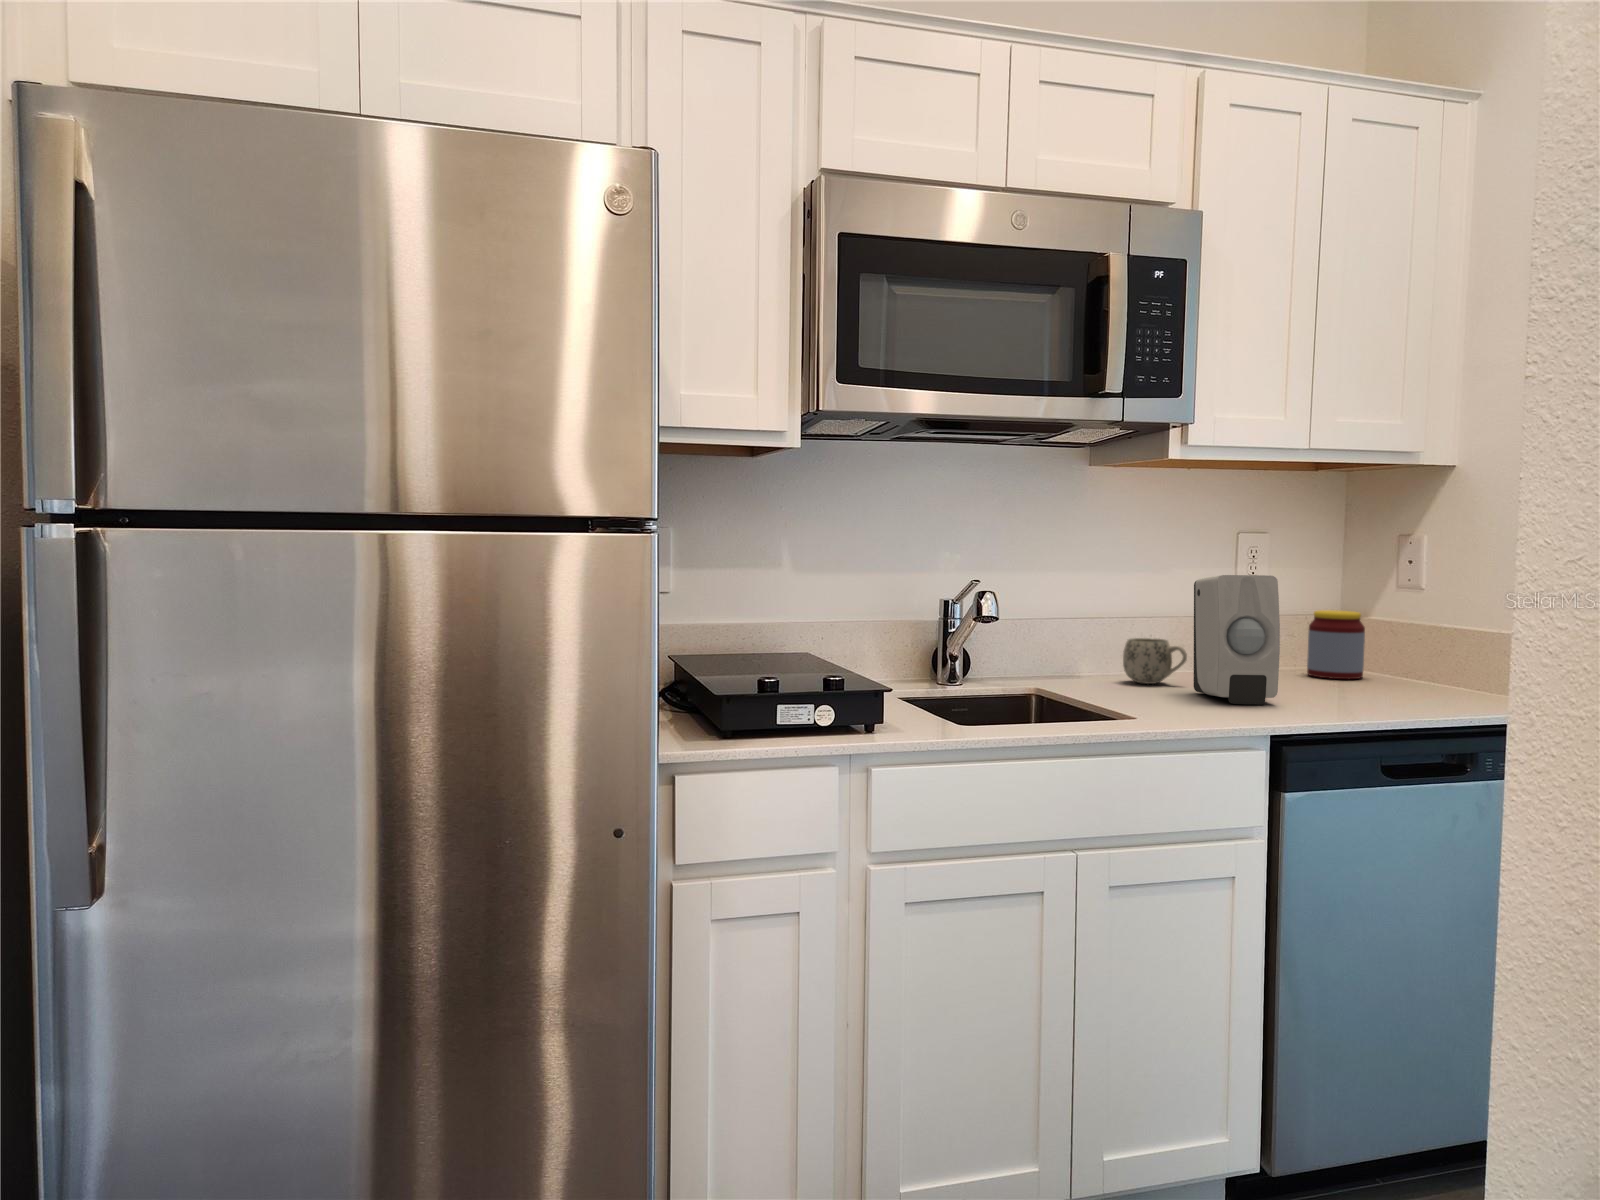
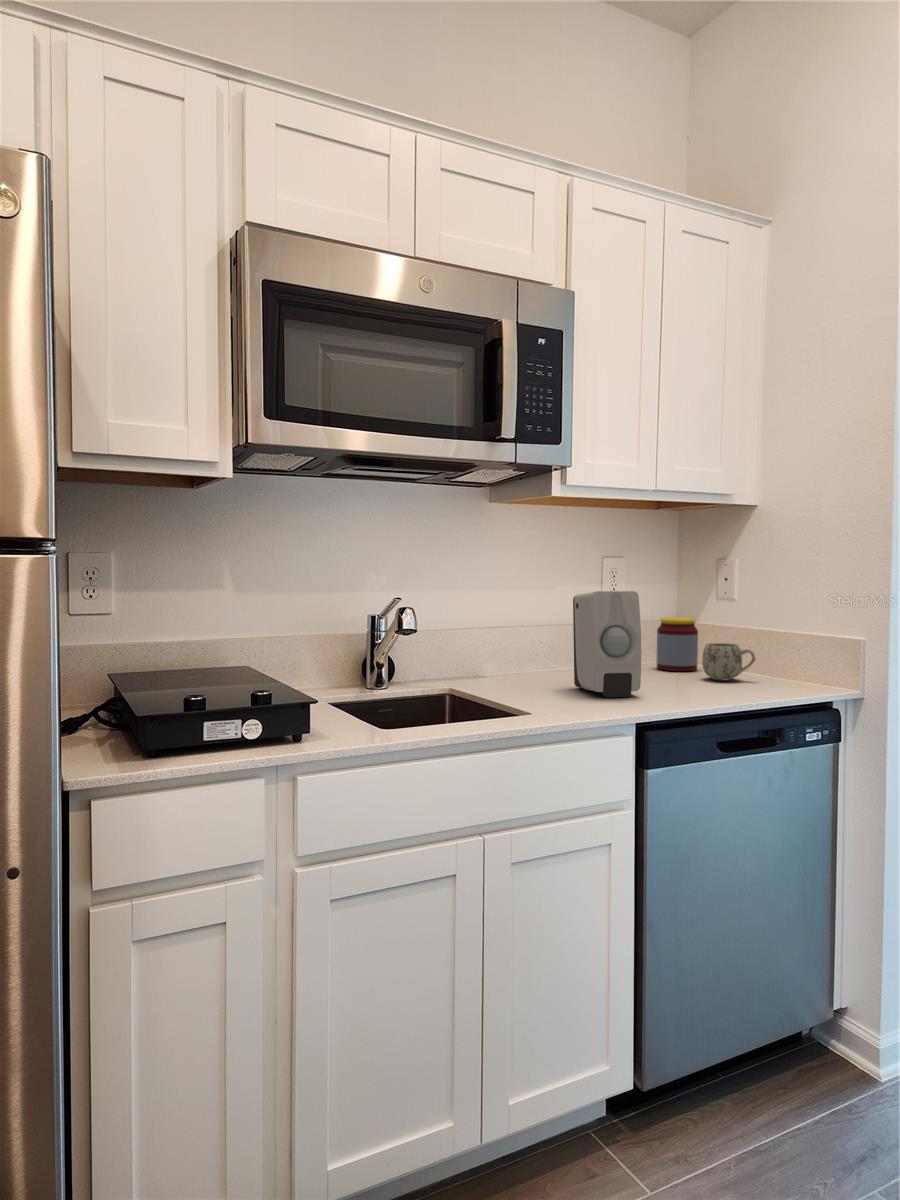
mug: present [1123,638,1187,684] -> present [702,643,756,680]

